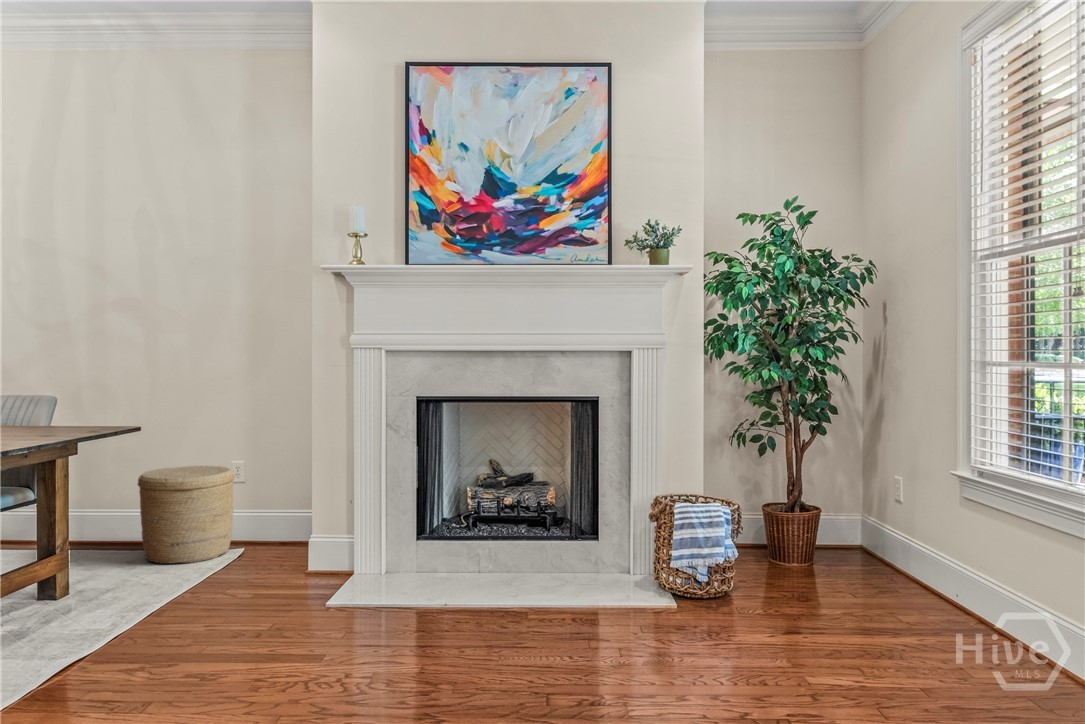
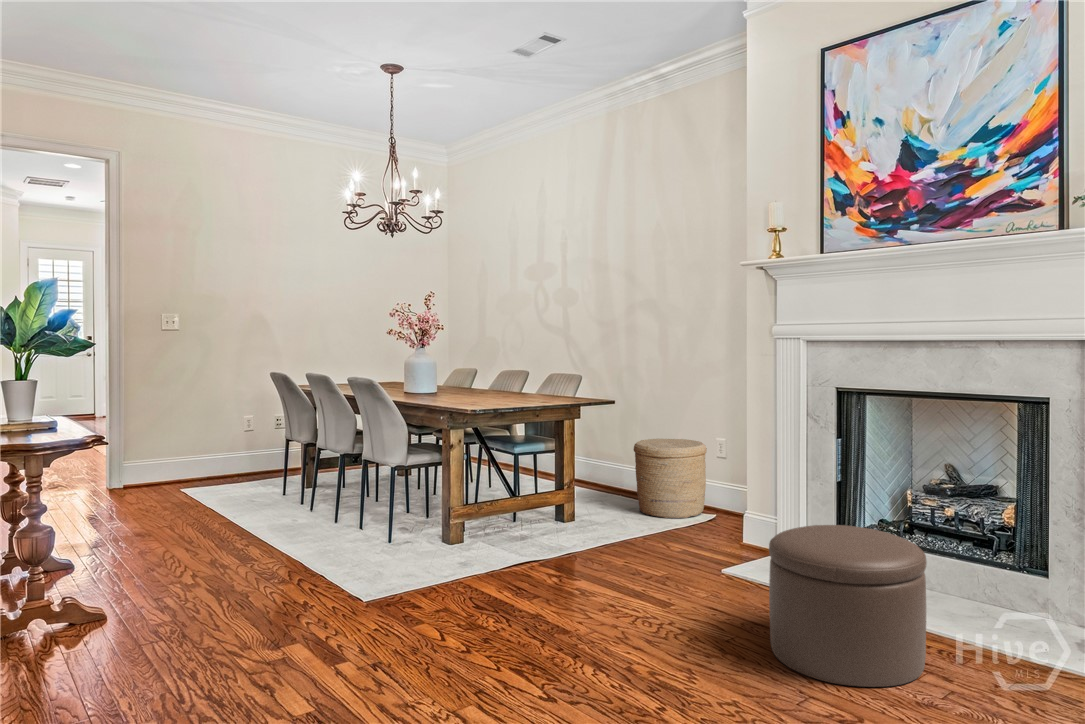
ottoman: none [454,524,596,683] -> present [769,525,927,687]

